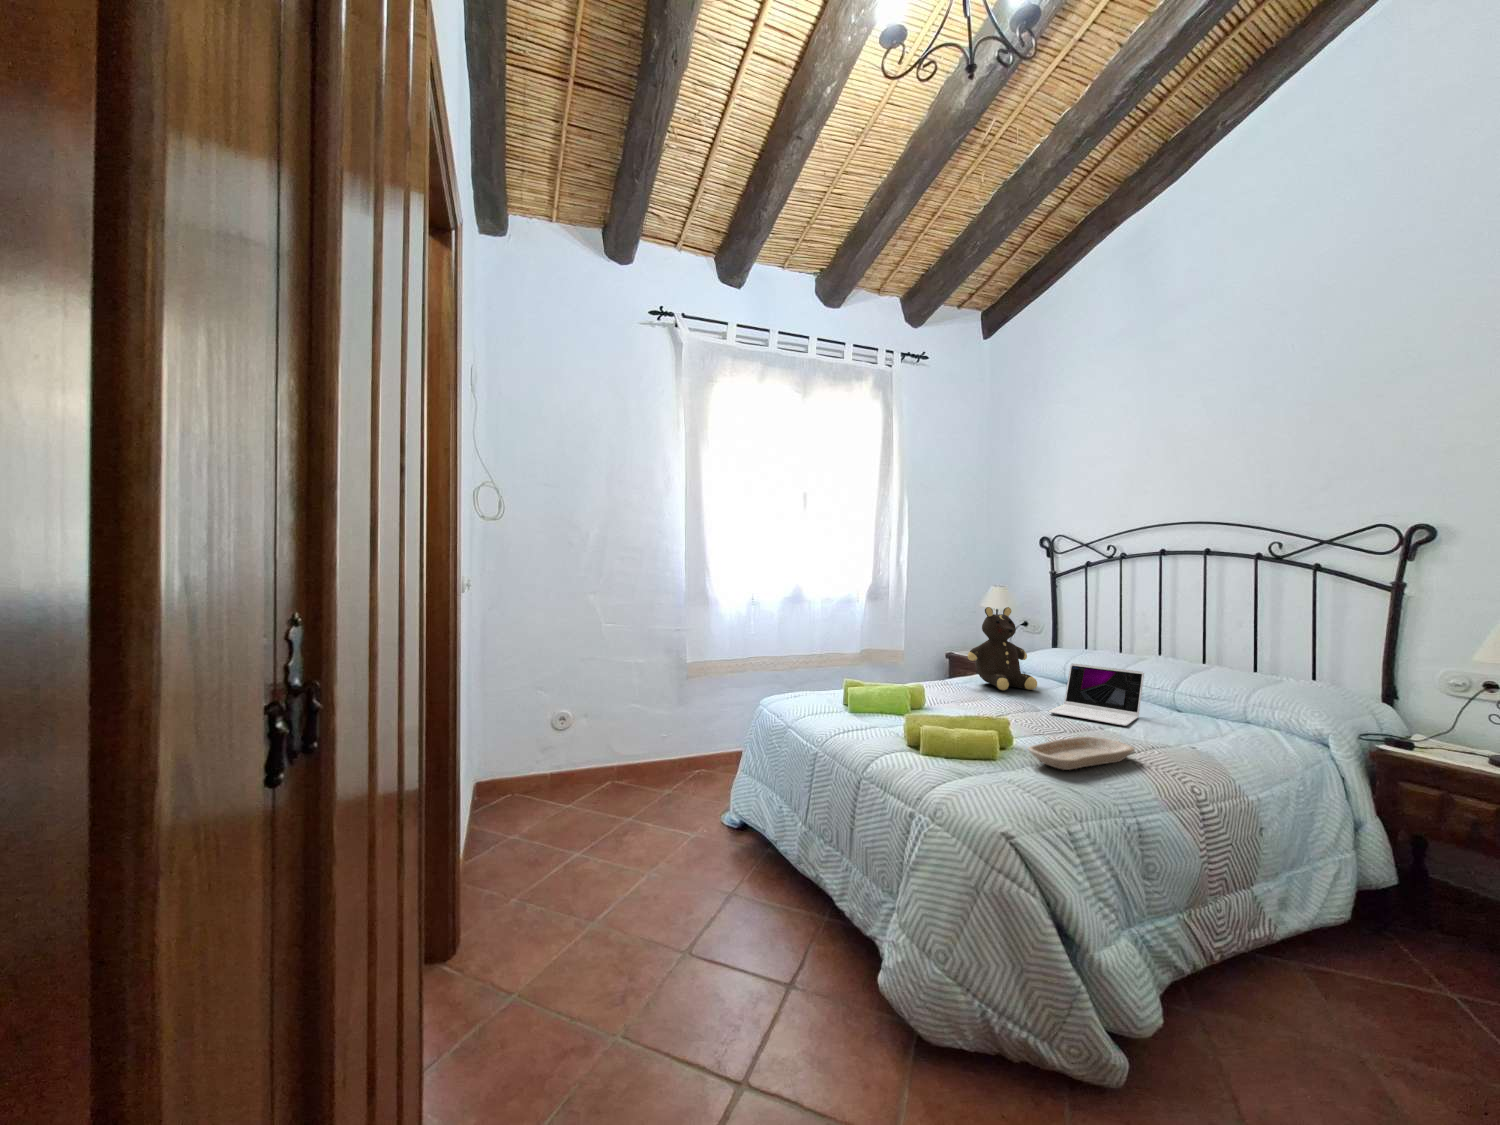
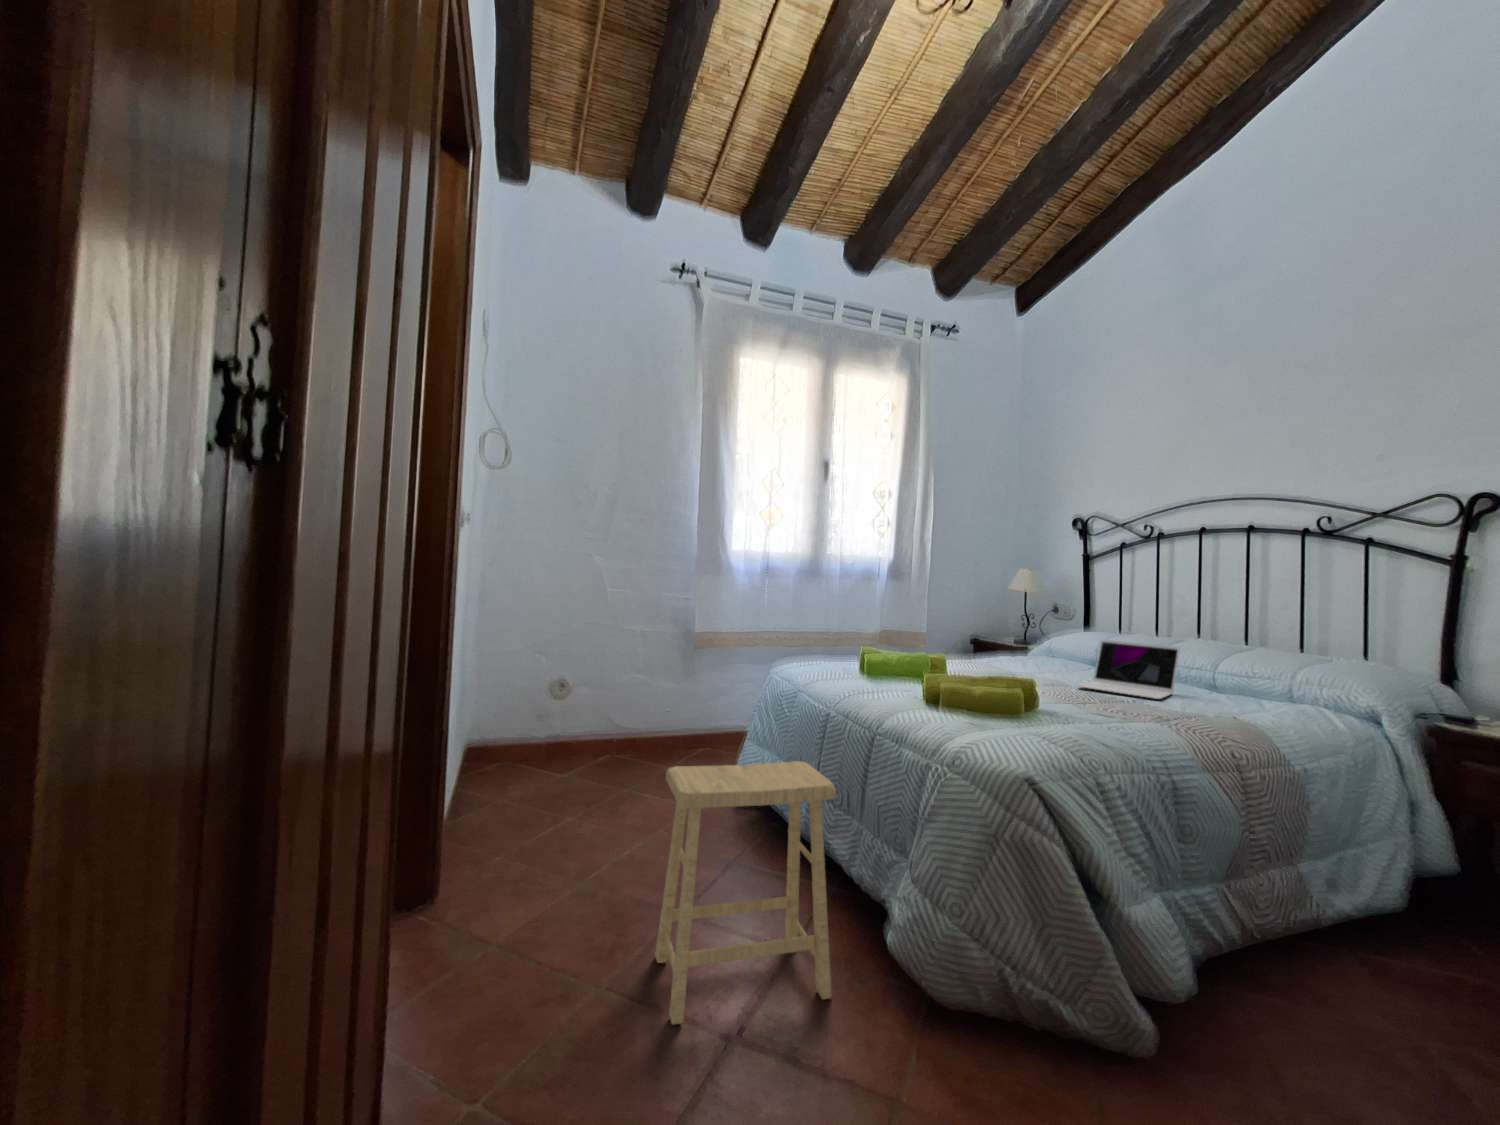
teddy bear: present [967,607,1037,690] -> none [991,584,1065,670]
tray: present [1028,737,1135,770] -> none [1054,702,1169,728]
footstool: none [658,812,826,1083] -> present [655,761,836,1025]

